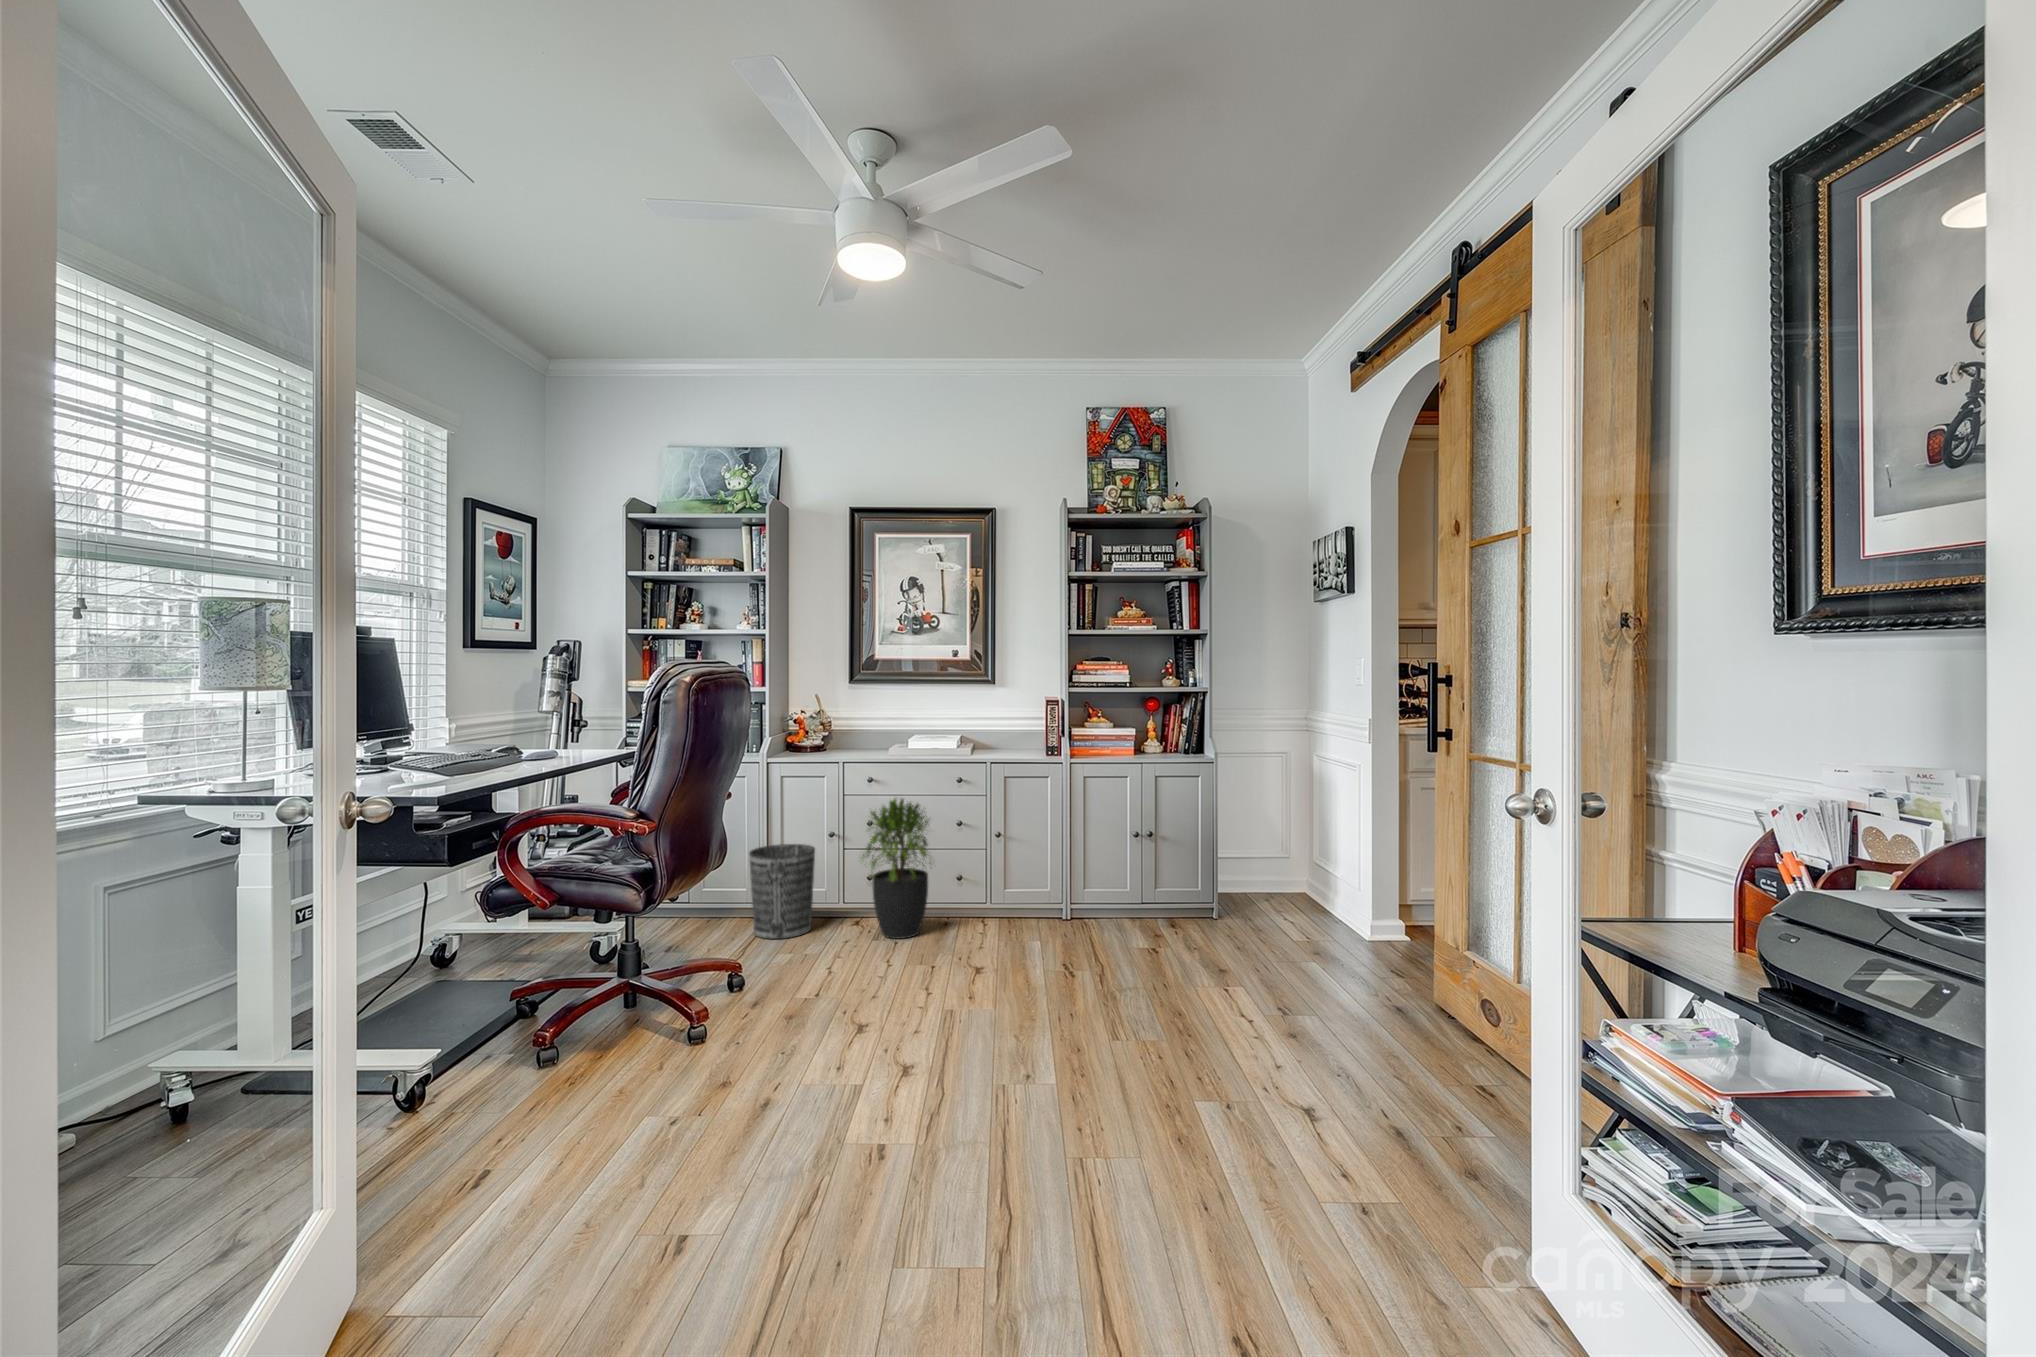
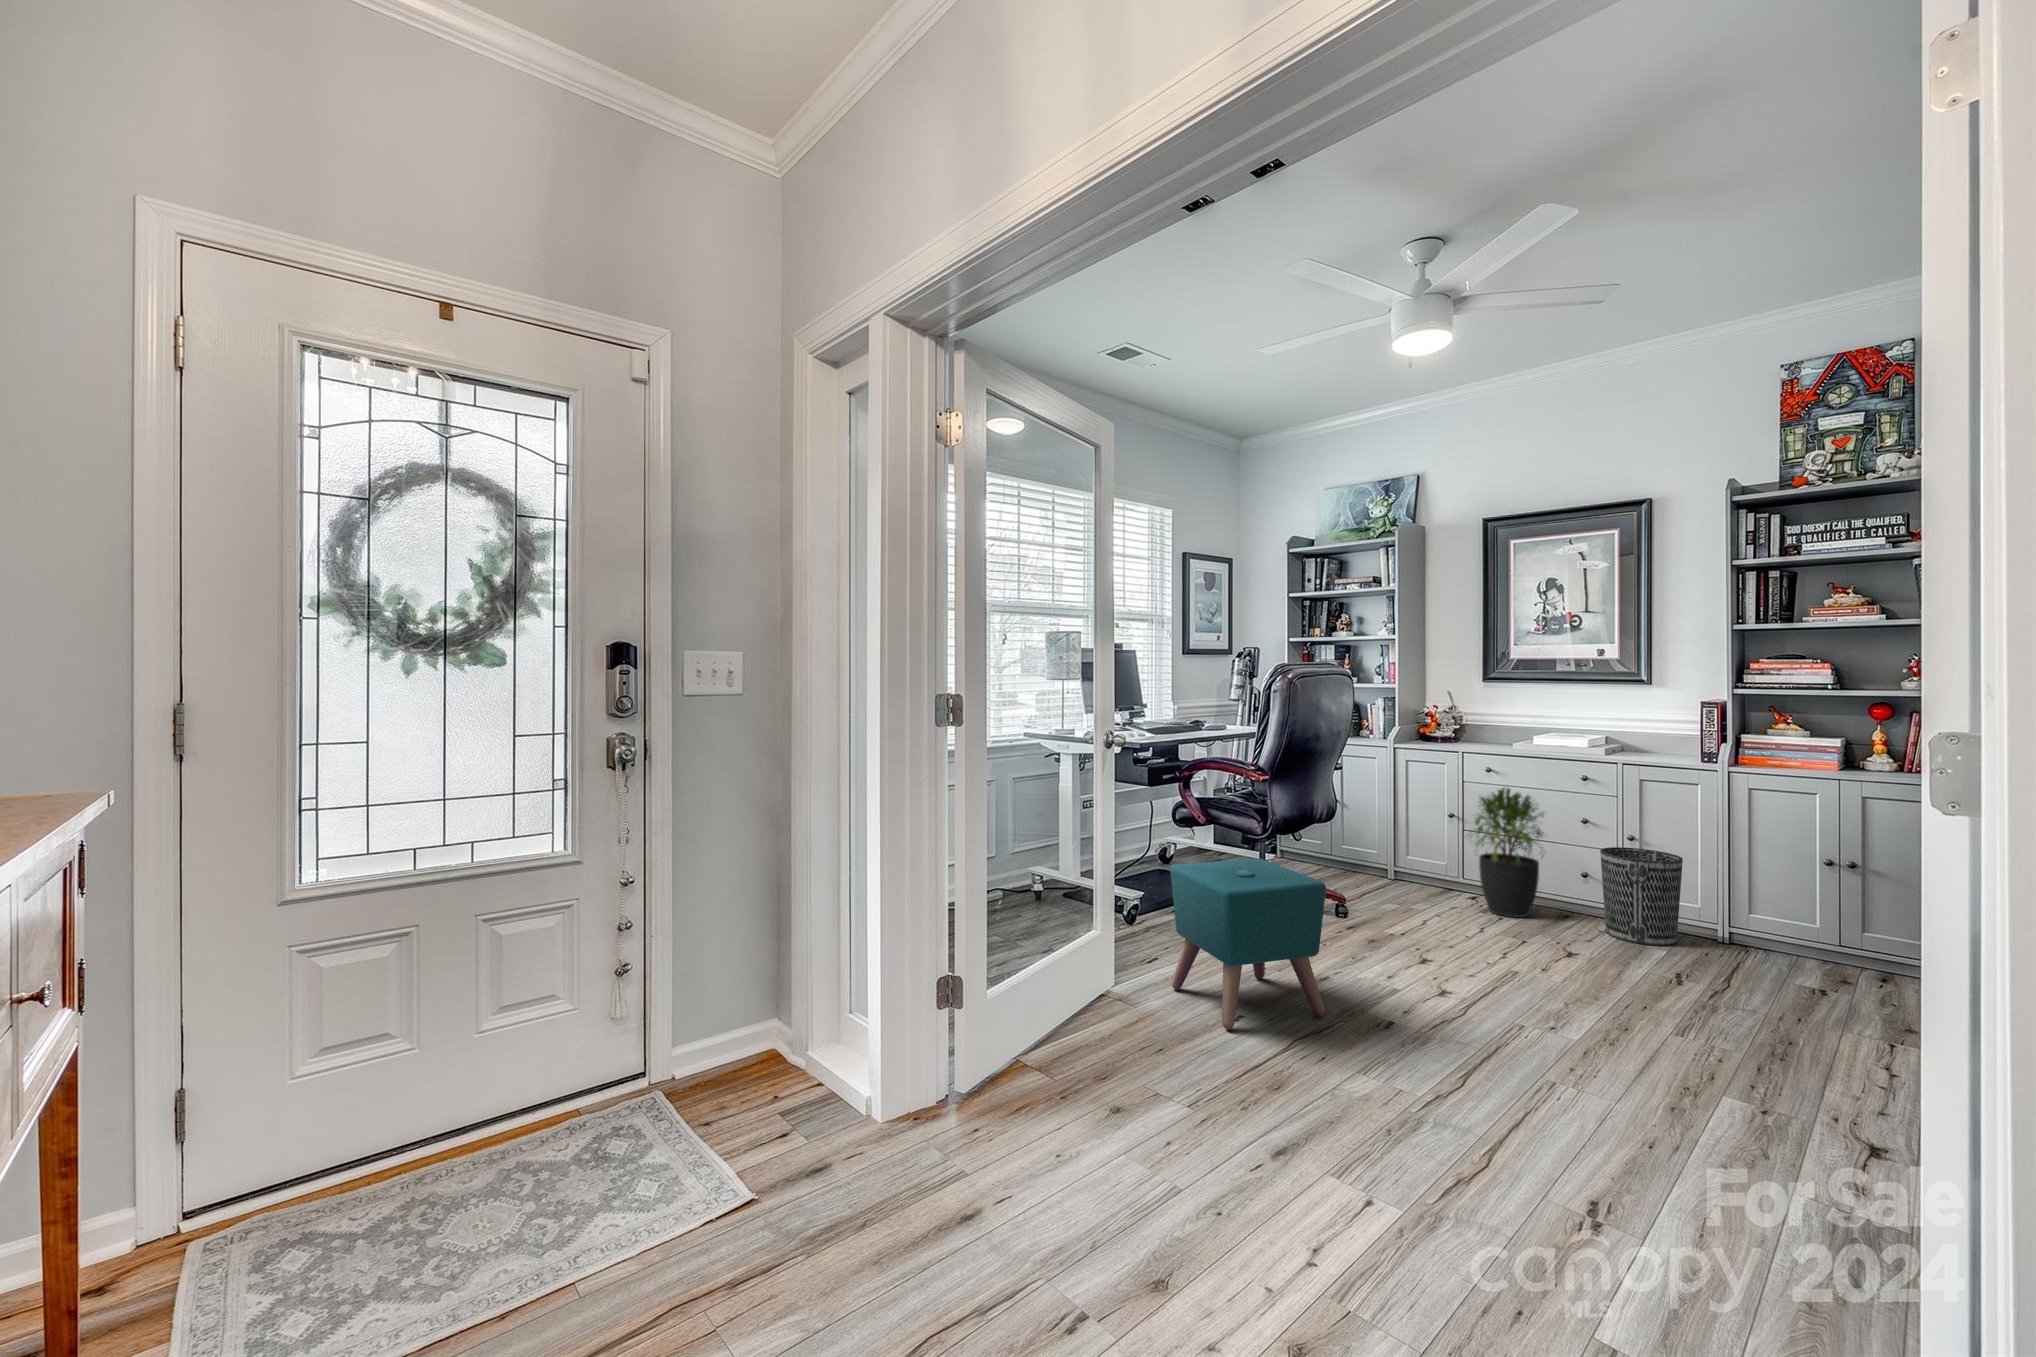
wastebasket: present [749,844,815,939] -> present [1600,847,1683,946]
ottoman: none [529,961,801,1291] -> present [1170,858,1326,1030]

